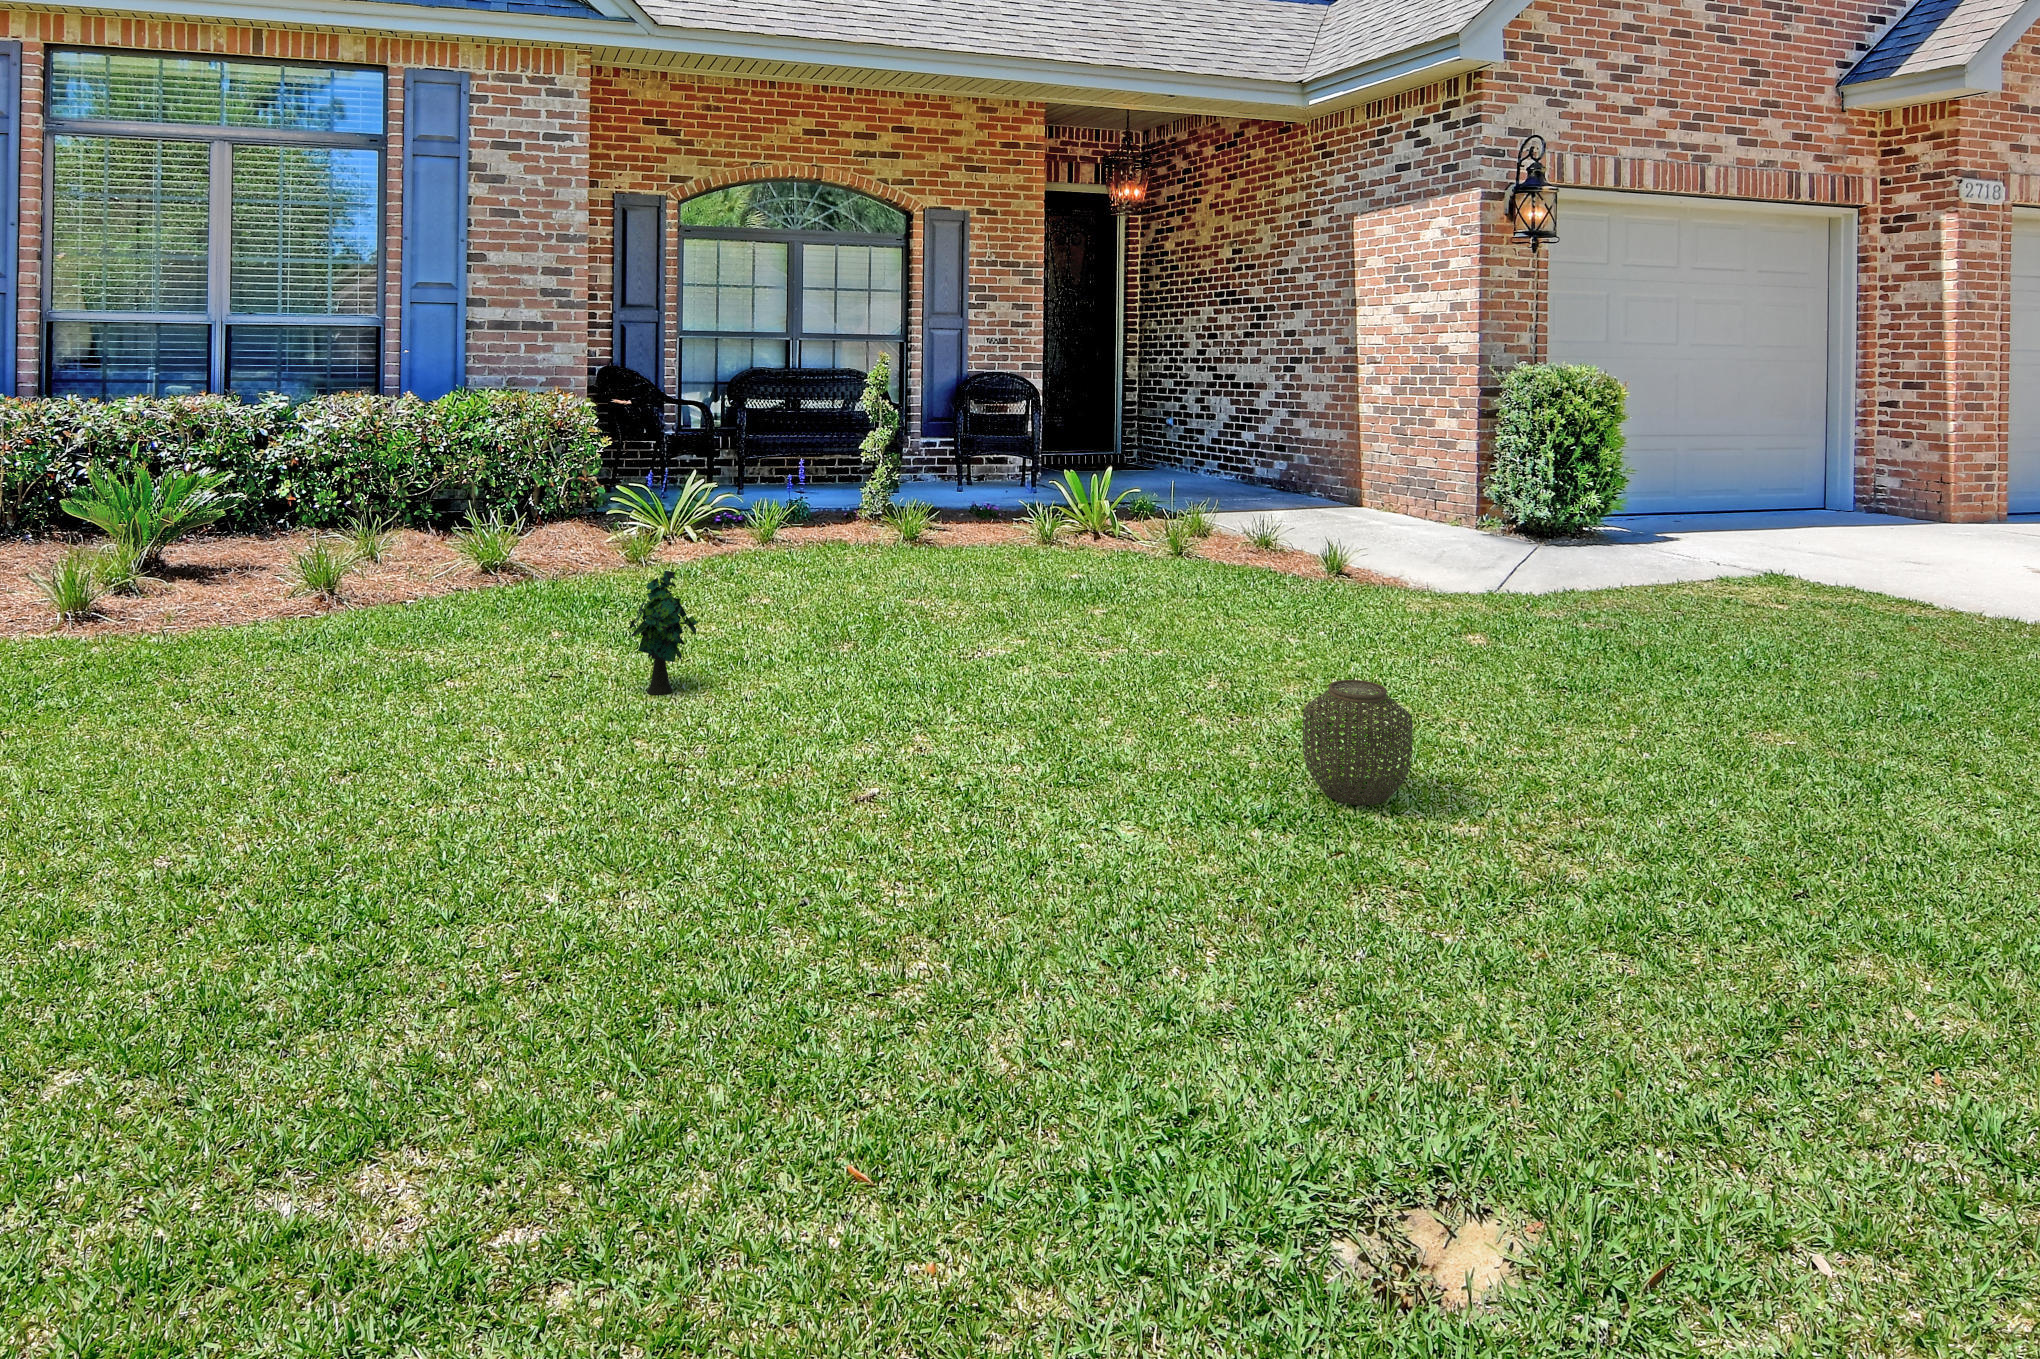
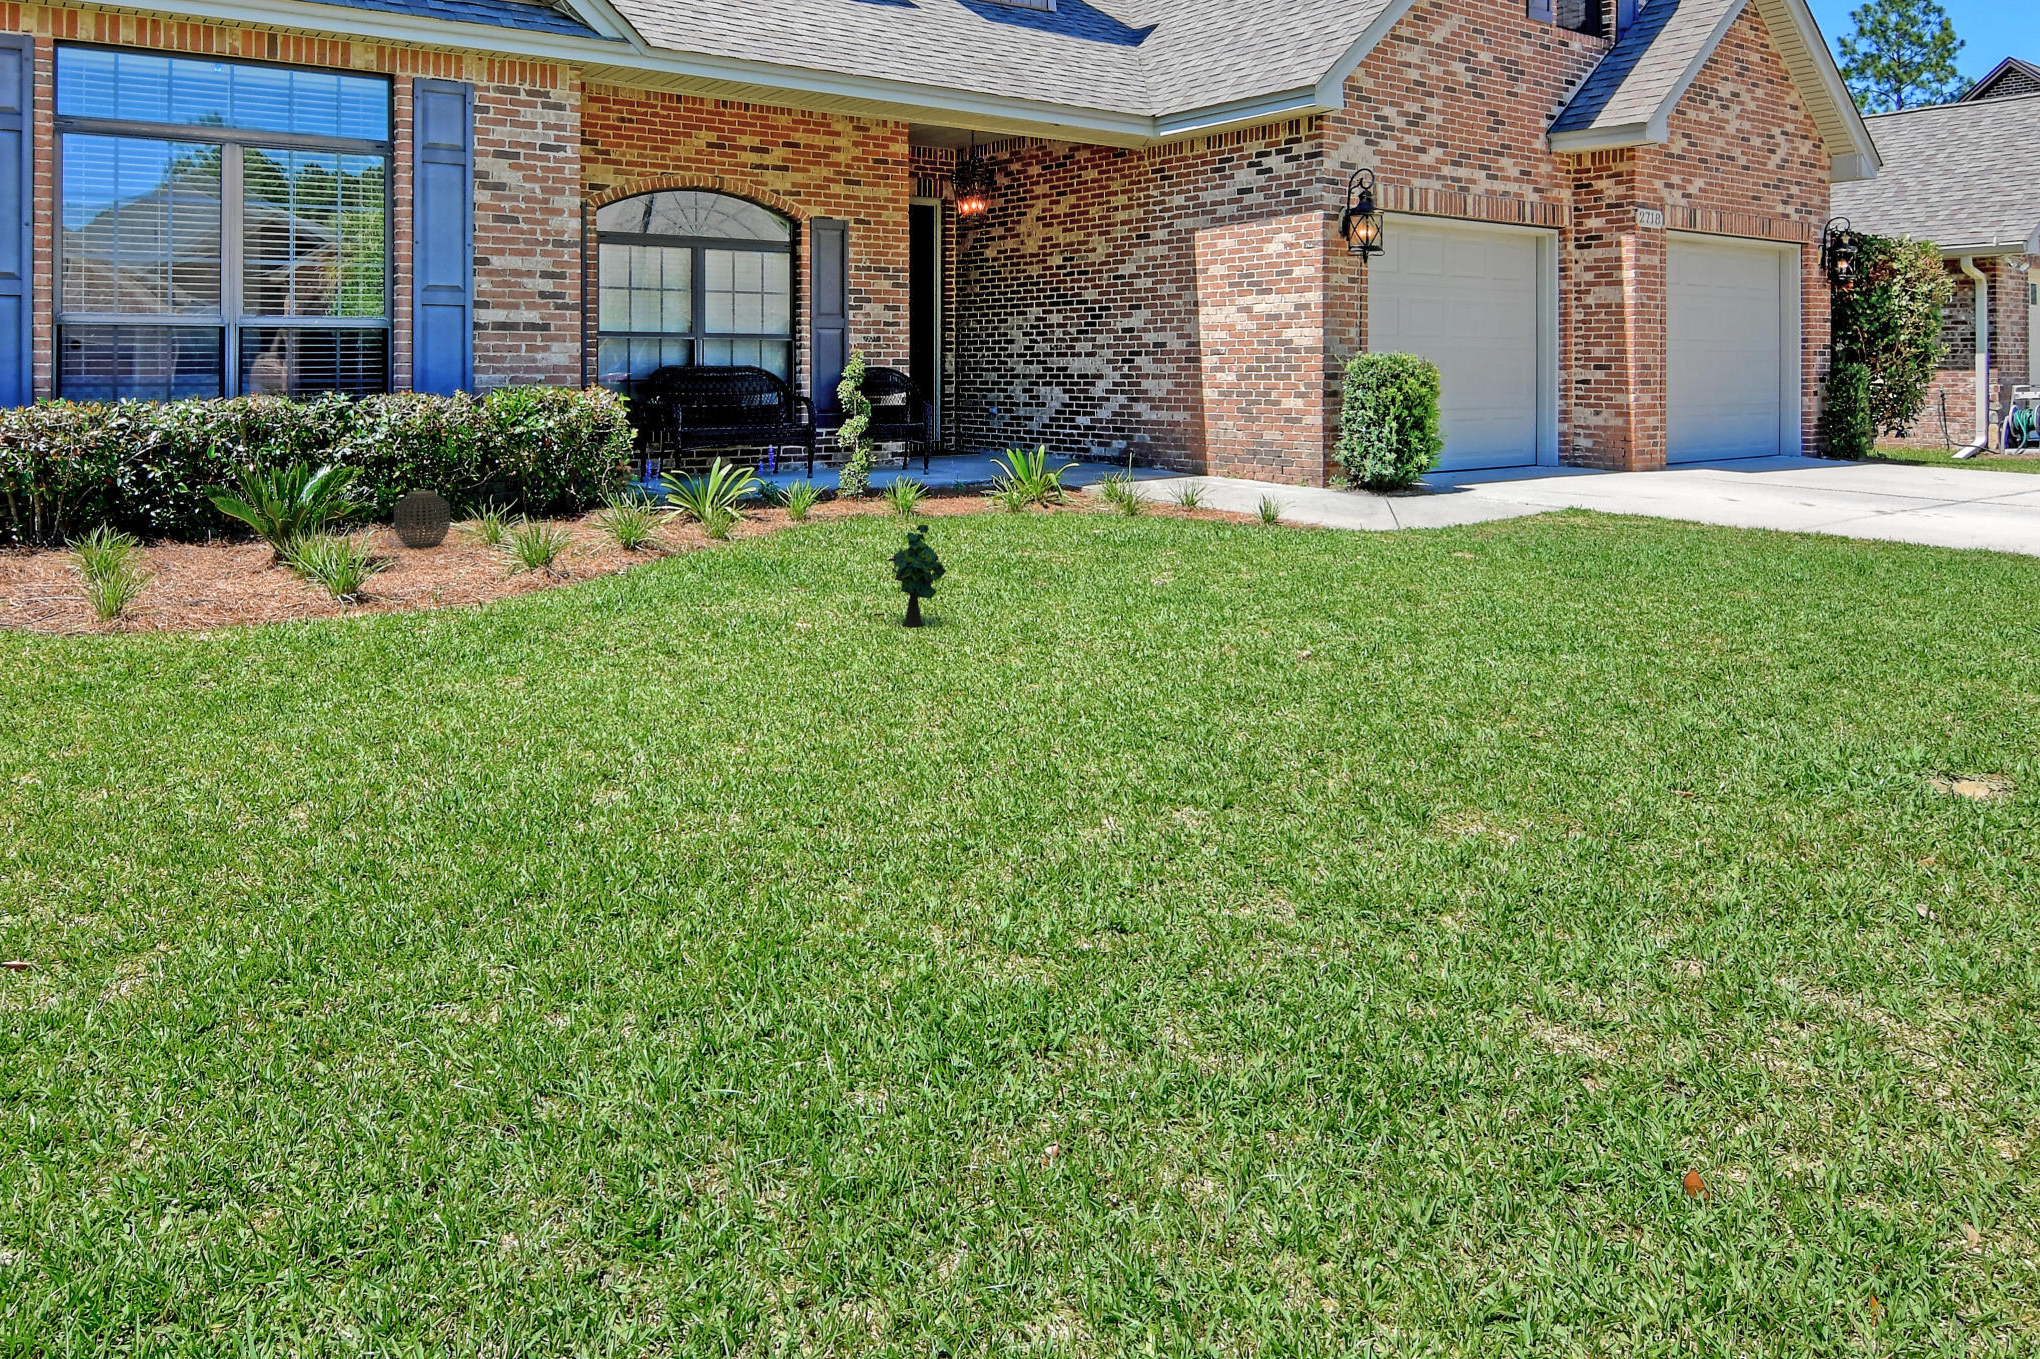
woven basket: present [1303,680,1413,805] -> present [394,490,450,548]

